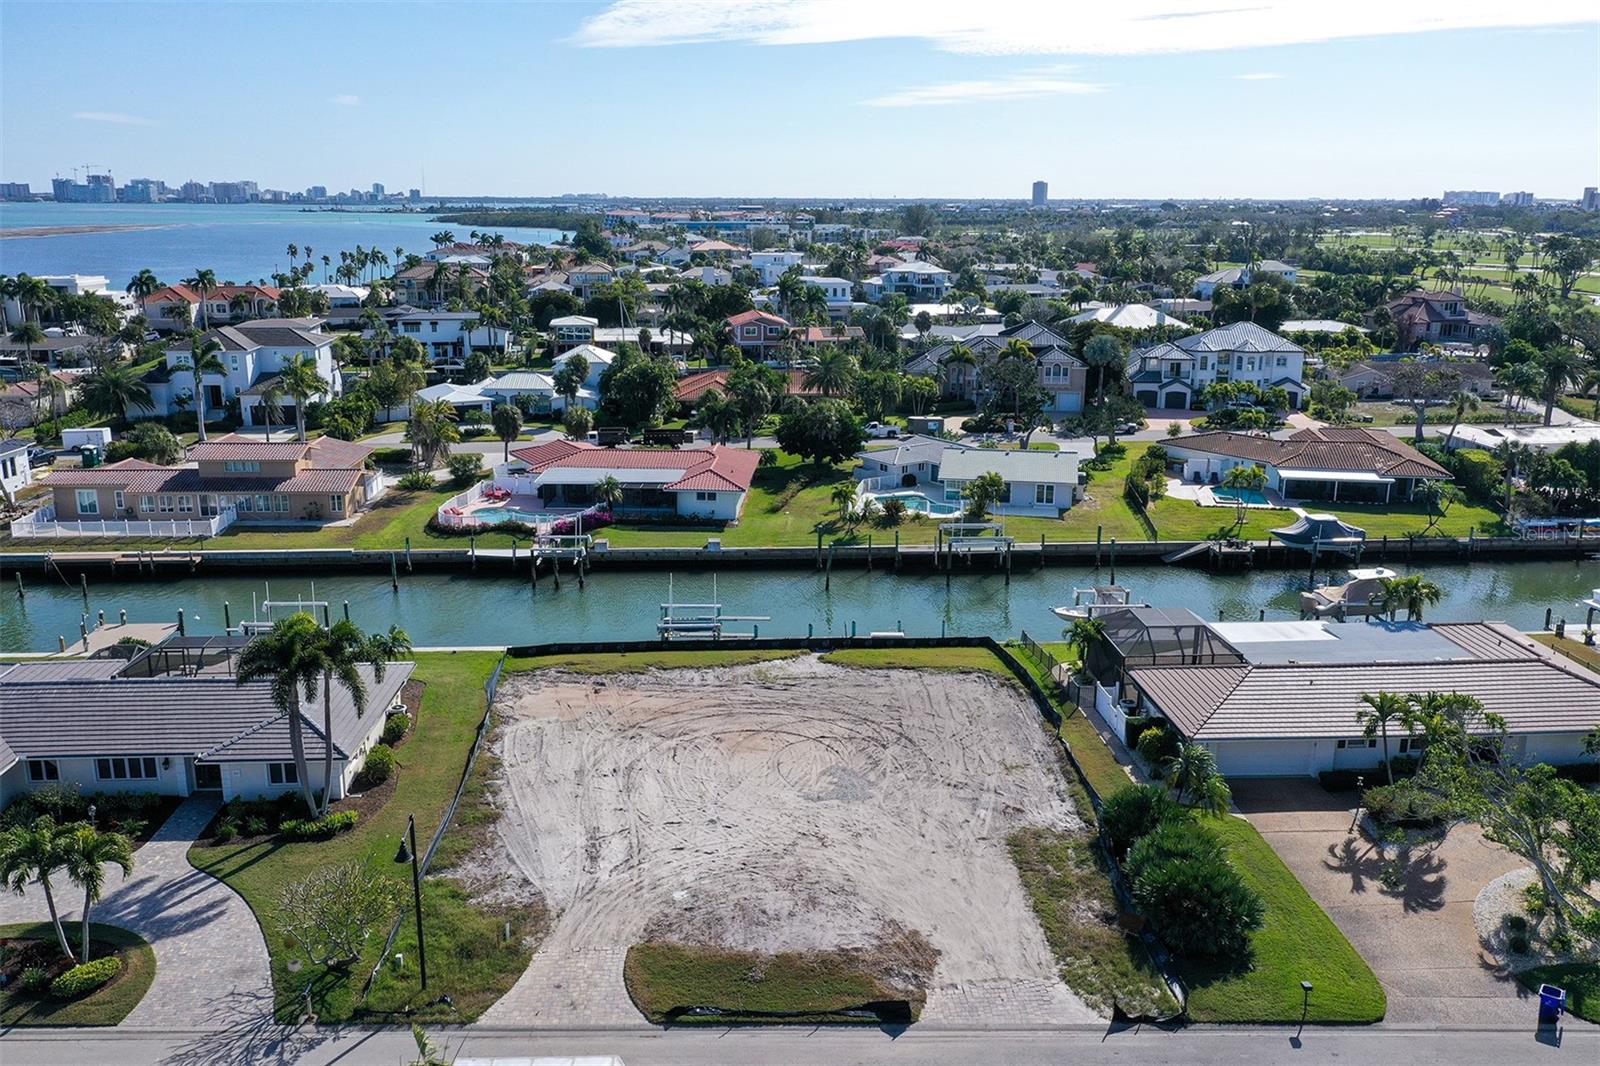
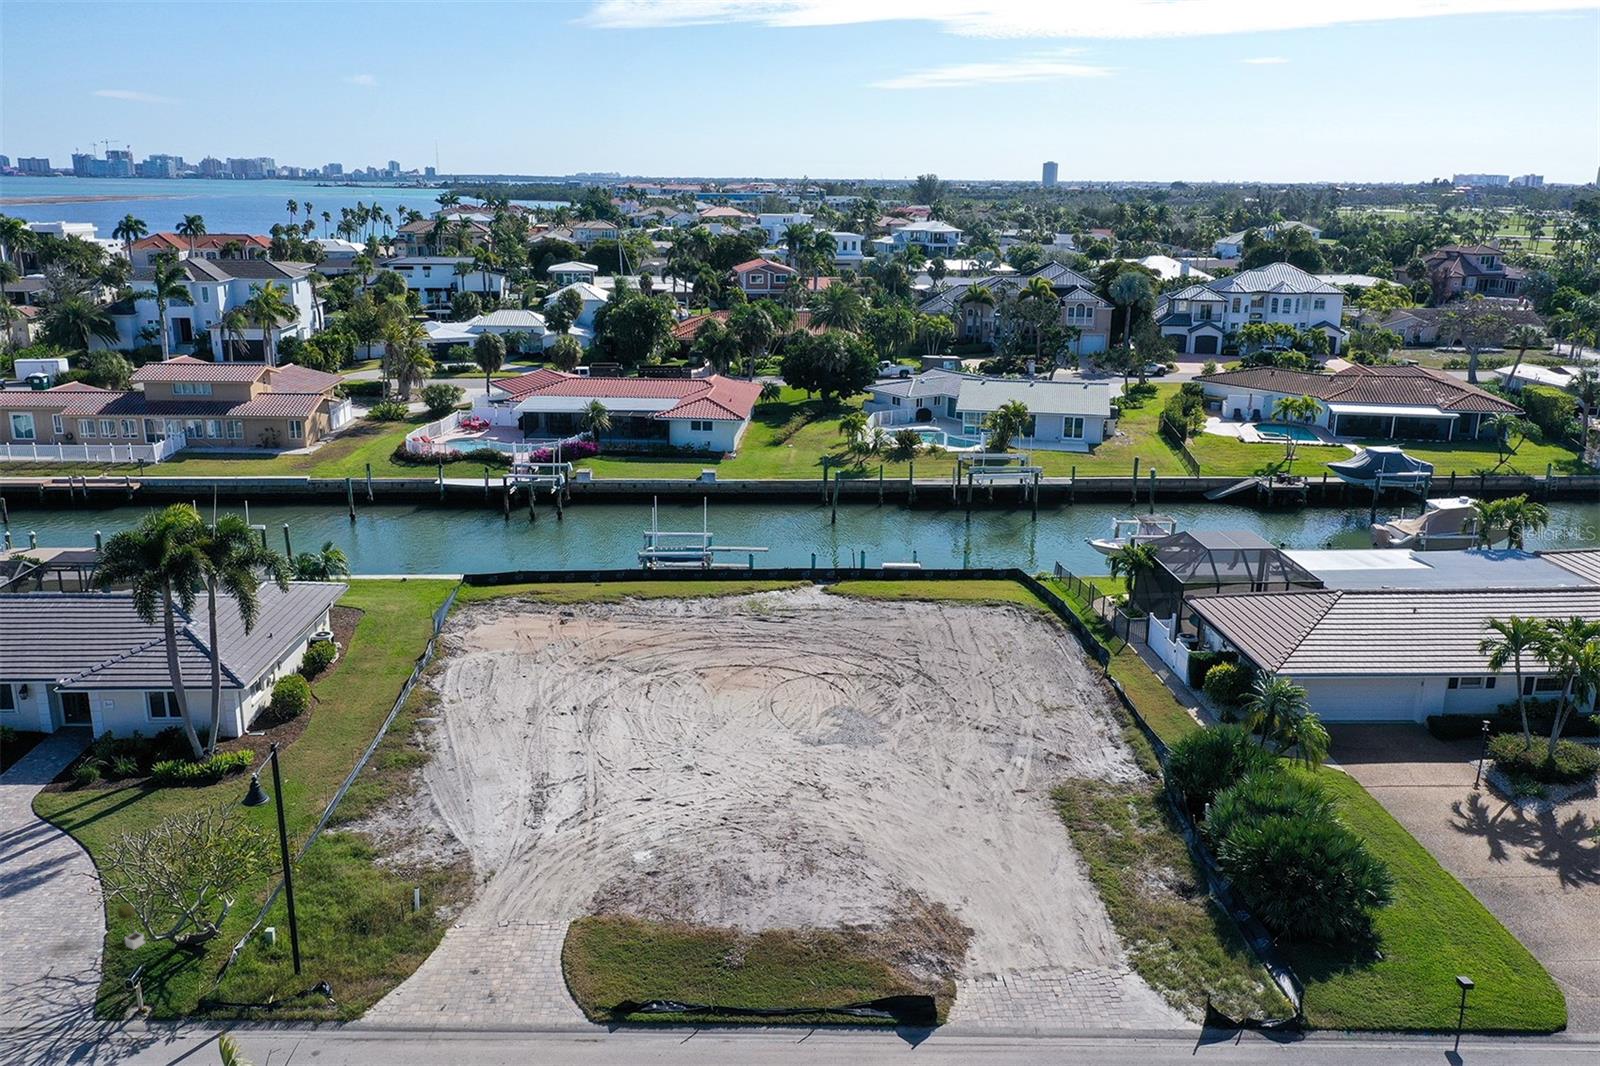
lounge chair: present [1117,910,1147,937] -> none [1195,880,1241,916]

